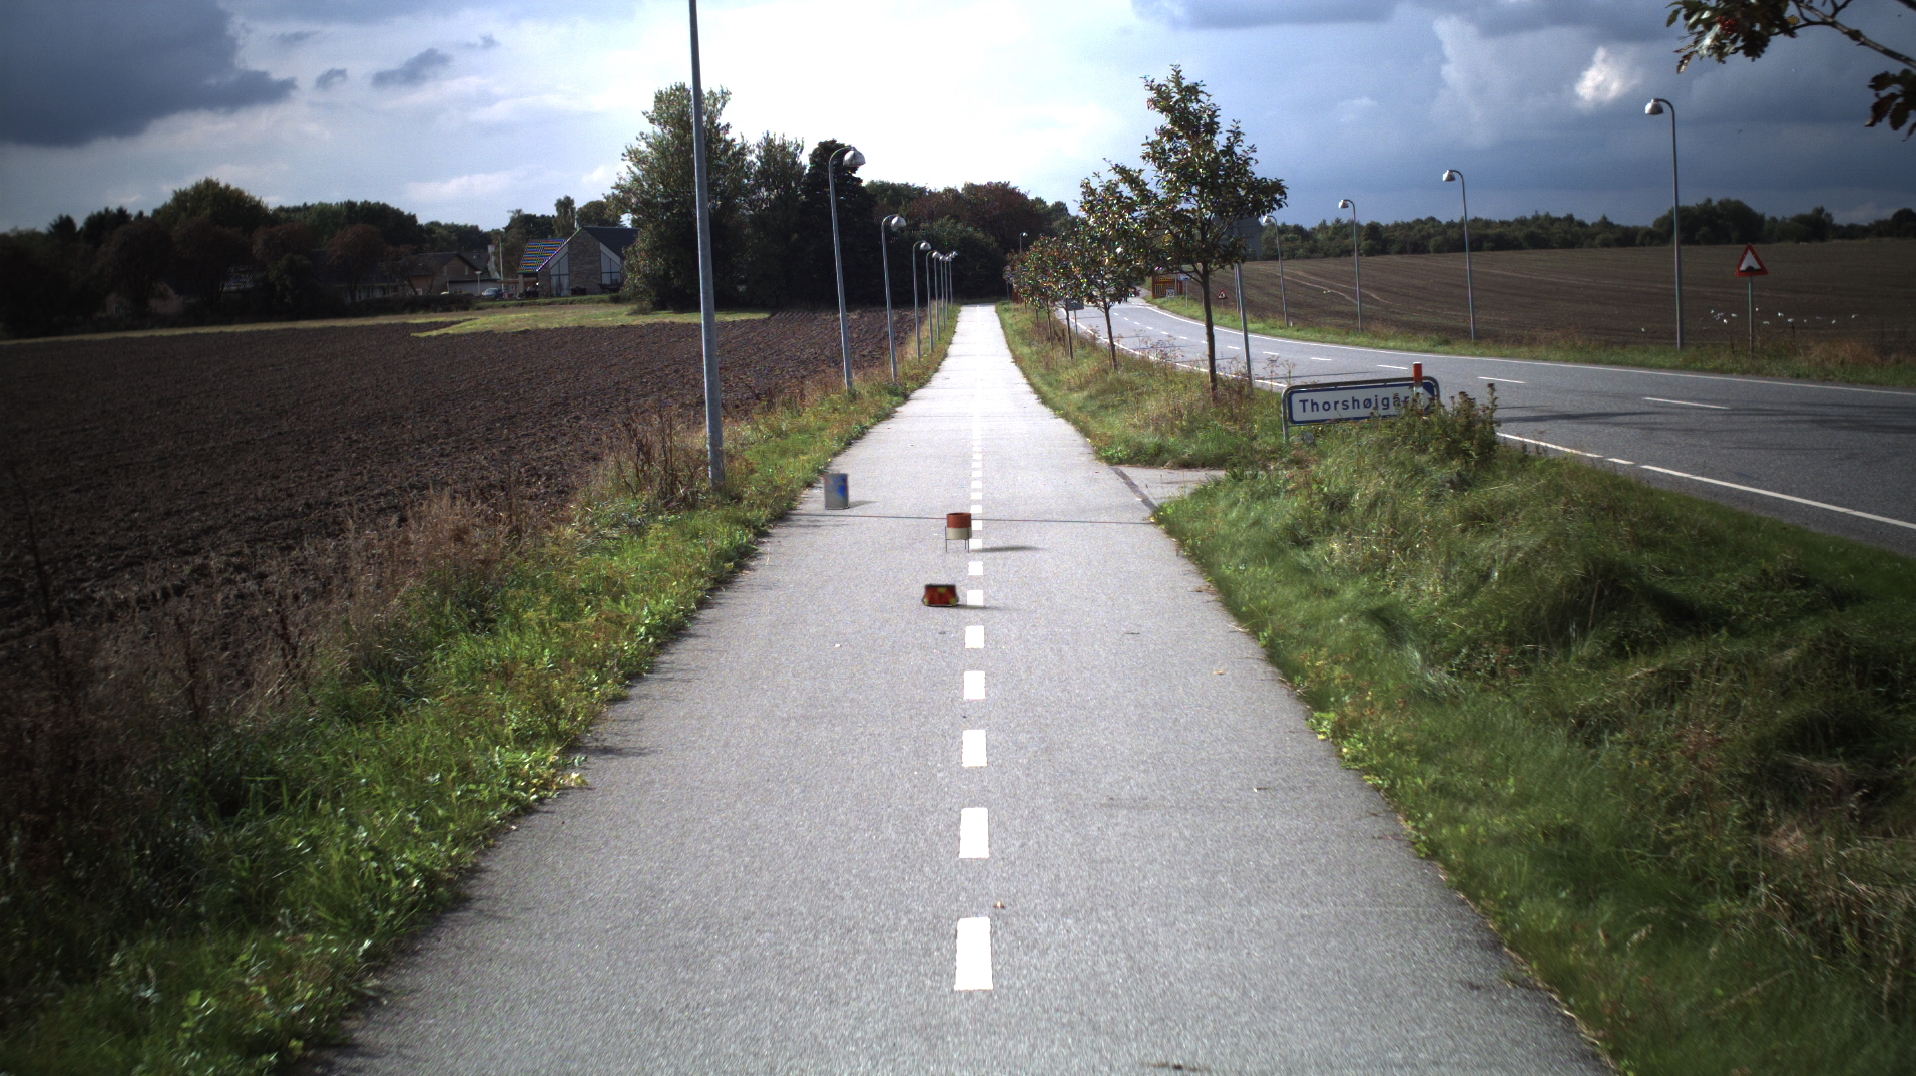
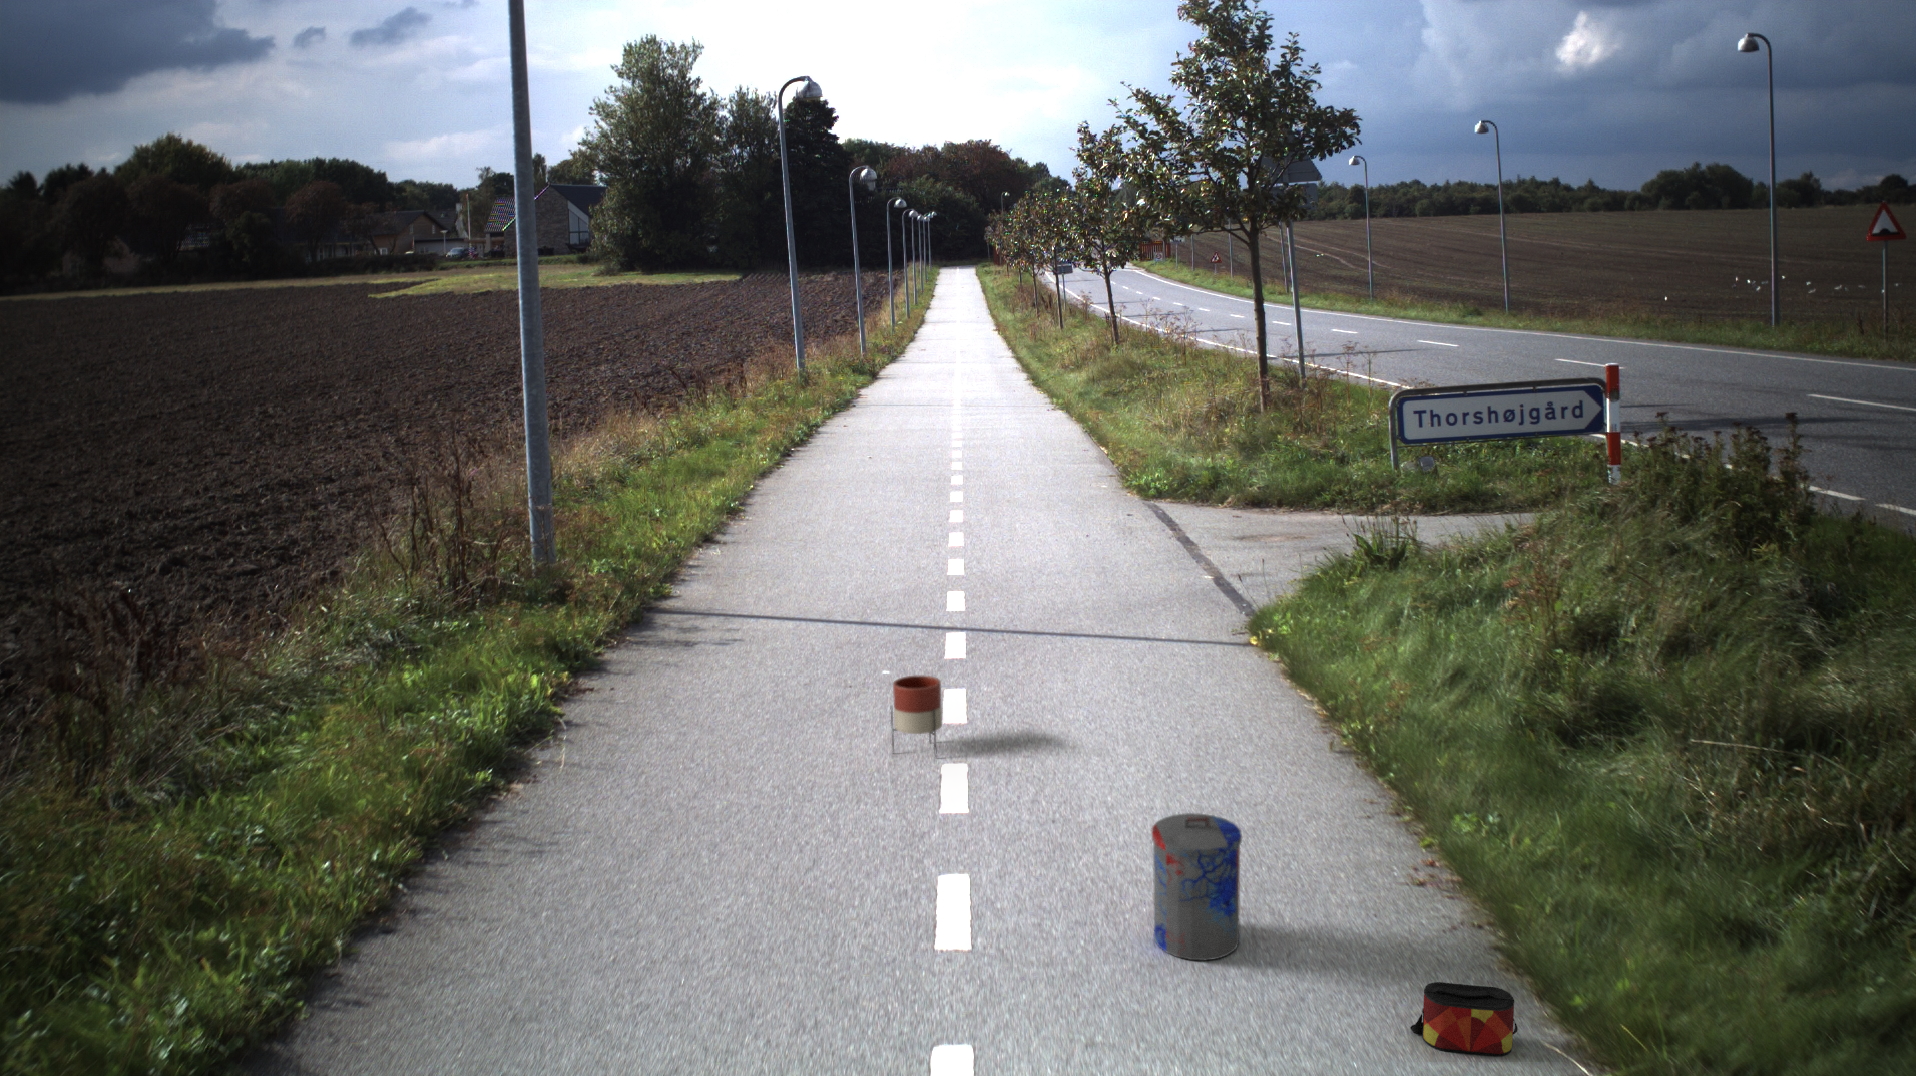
trash can: present [823,471,849,510] -> present [1152,813,1242,960]
bag: present [921,583,959,606] -> present [1410,982,1518,1056]

